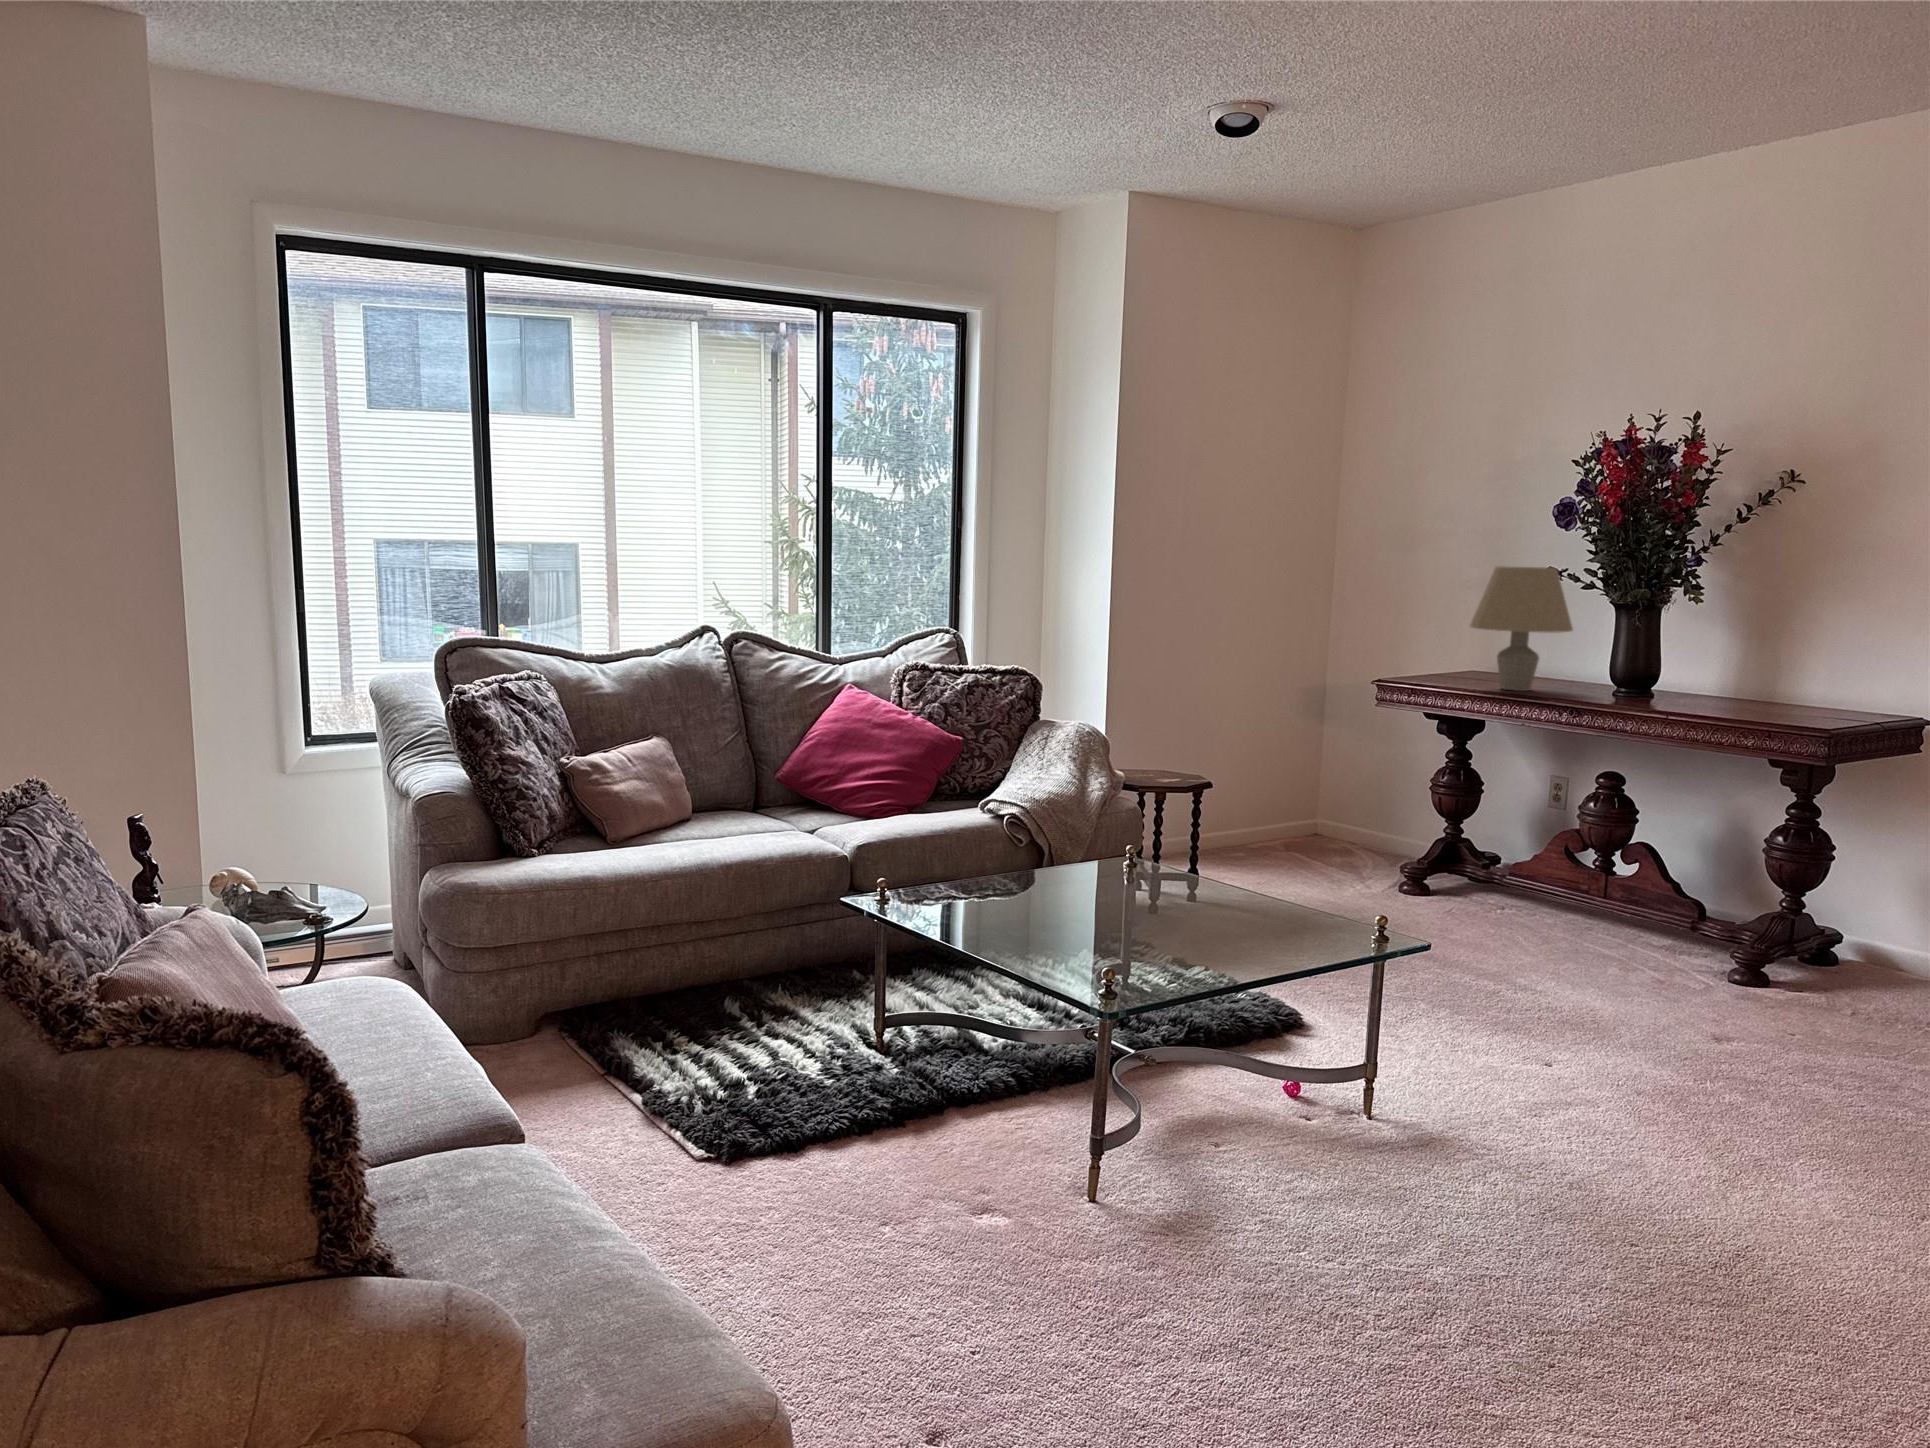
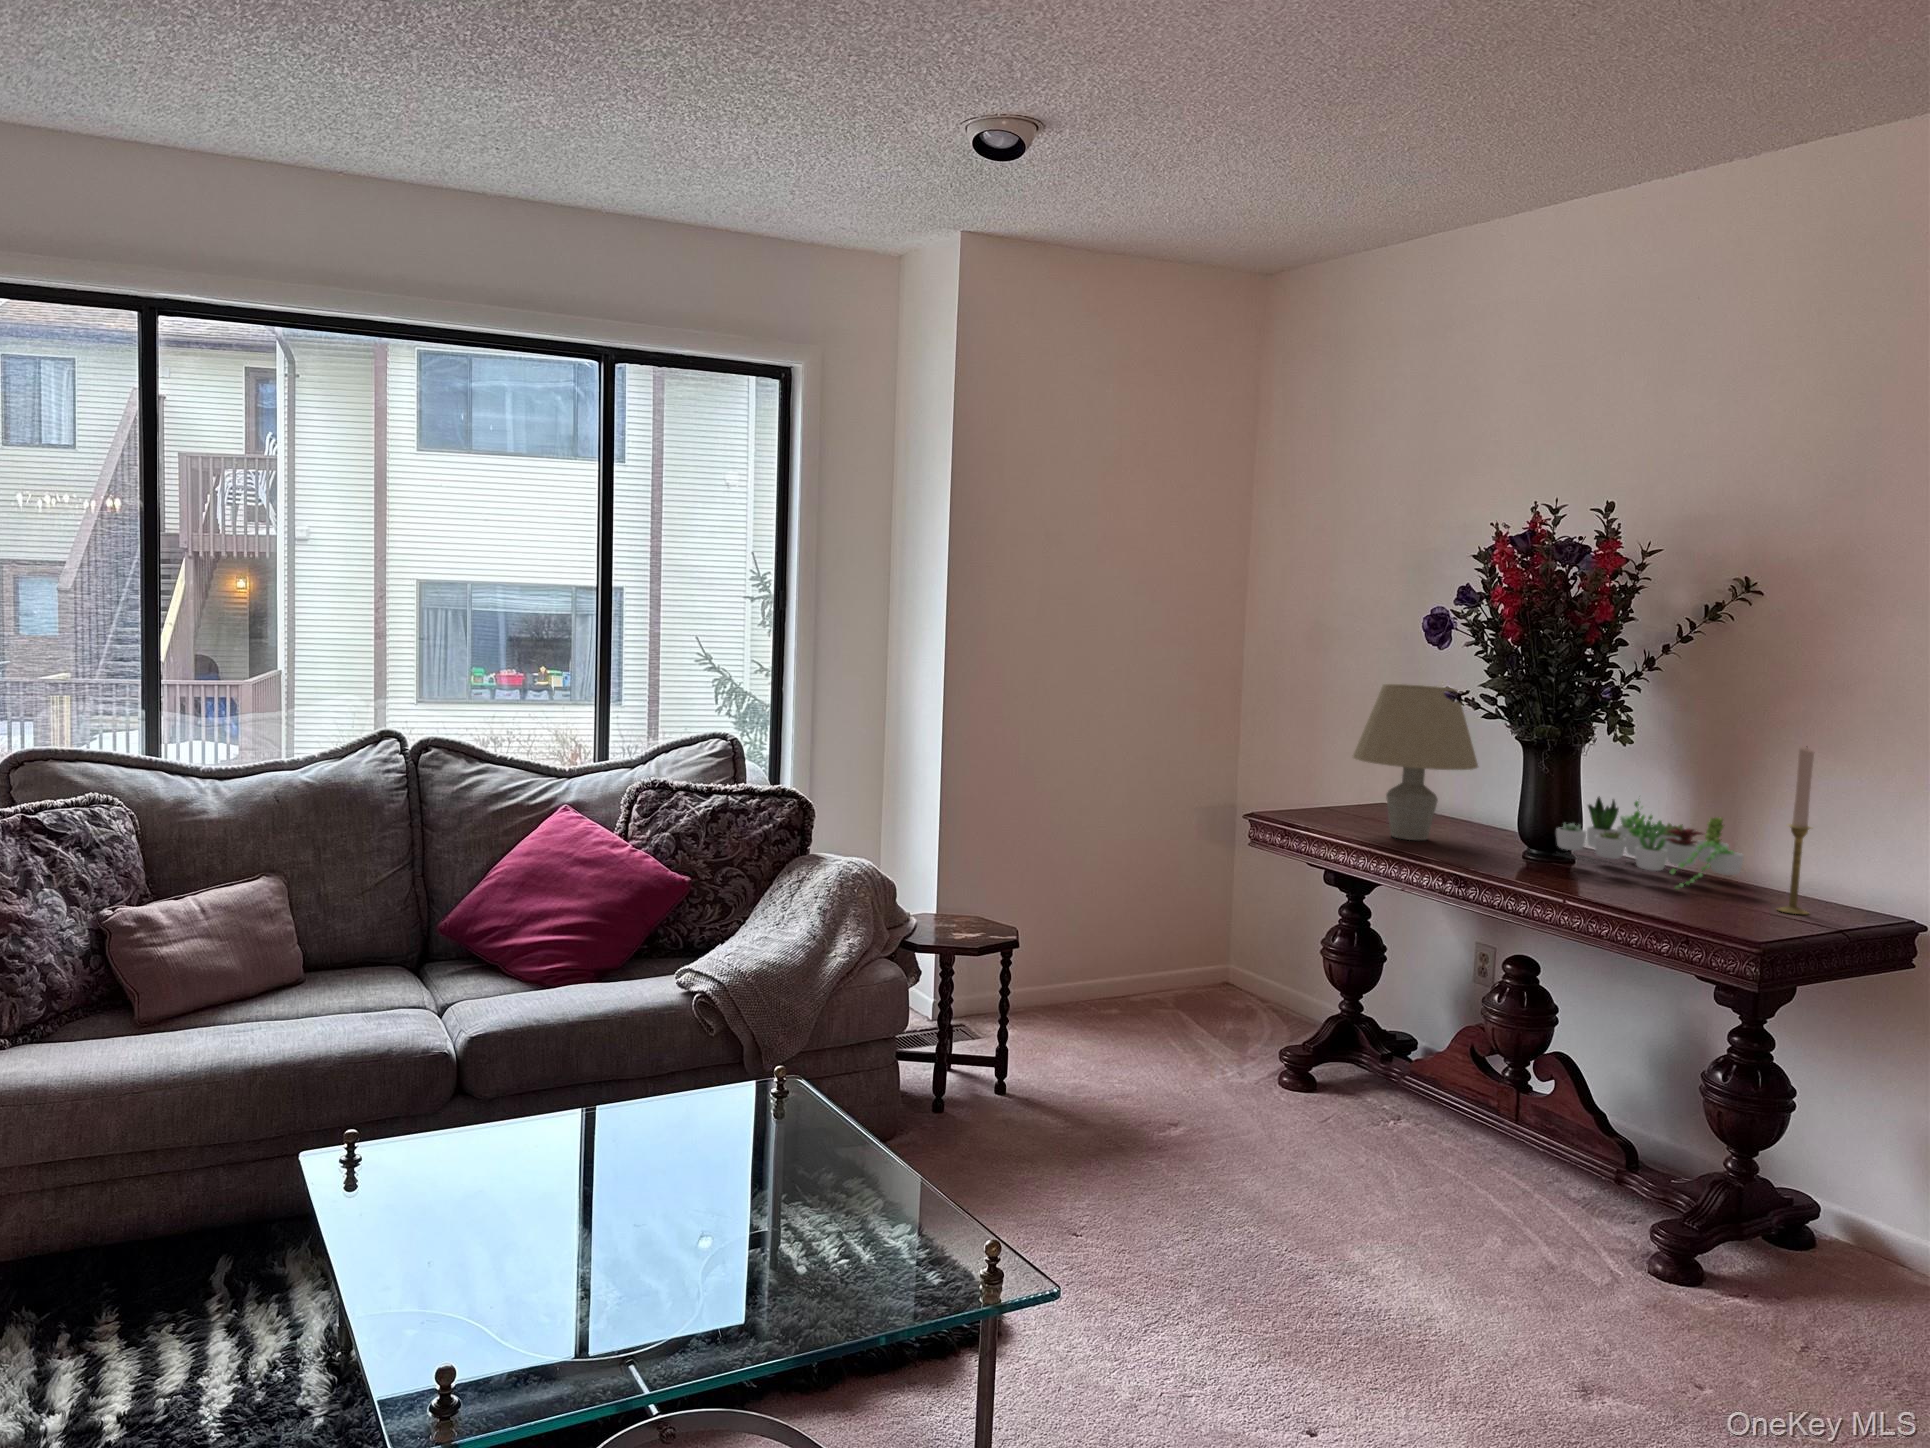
candlestick: none [1812,596,1847,725] -> present [1778,747,1814,914]
succulent plant: none [1622,645,1788,713] -> present [1556,796,1744,889]

